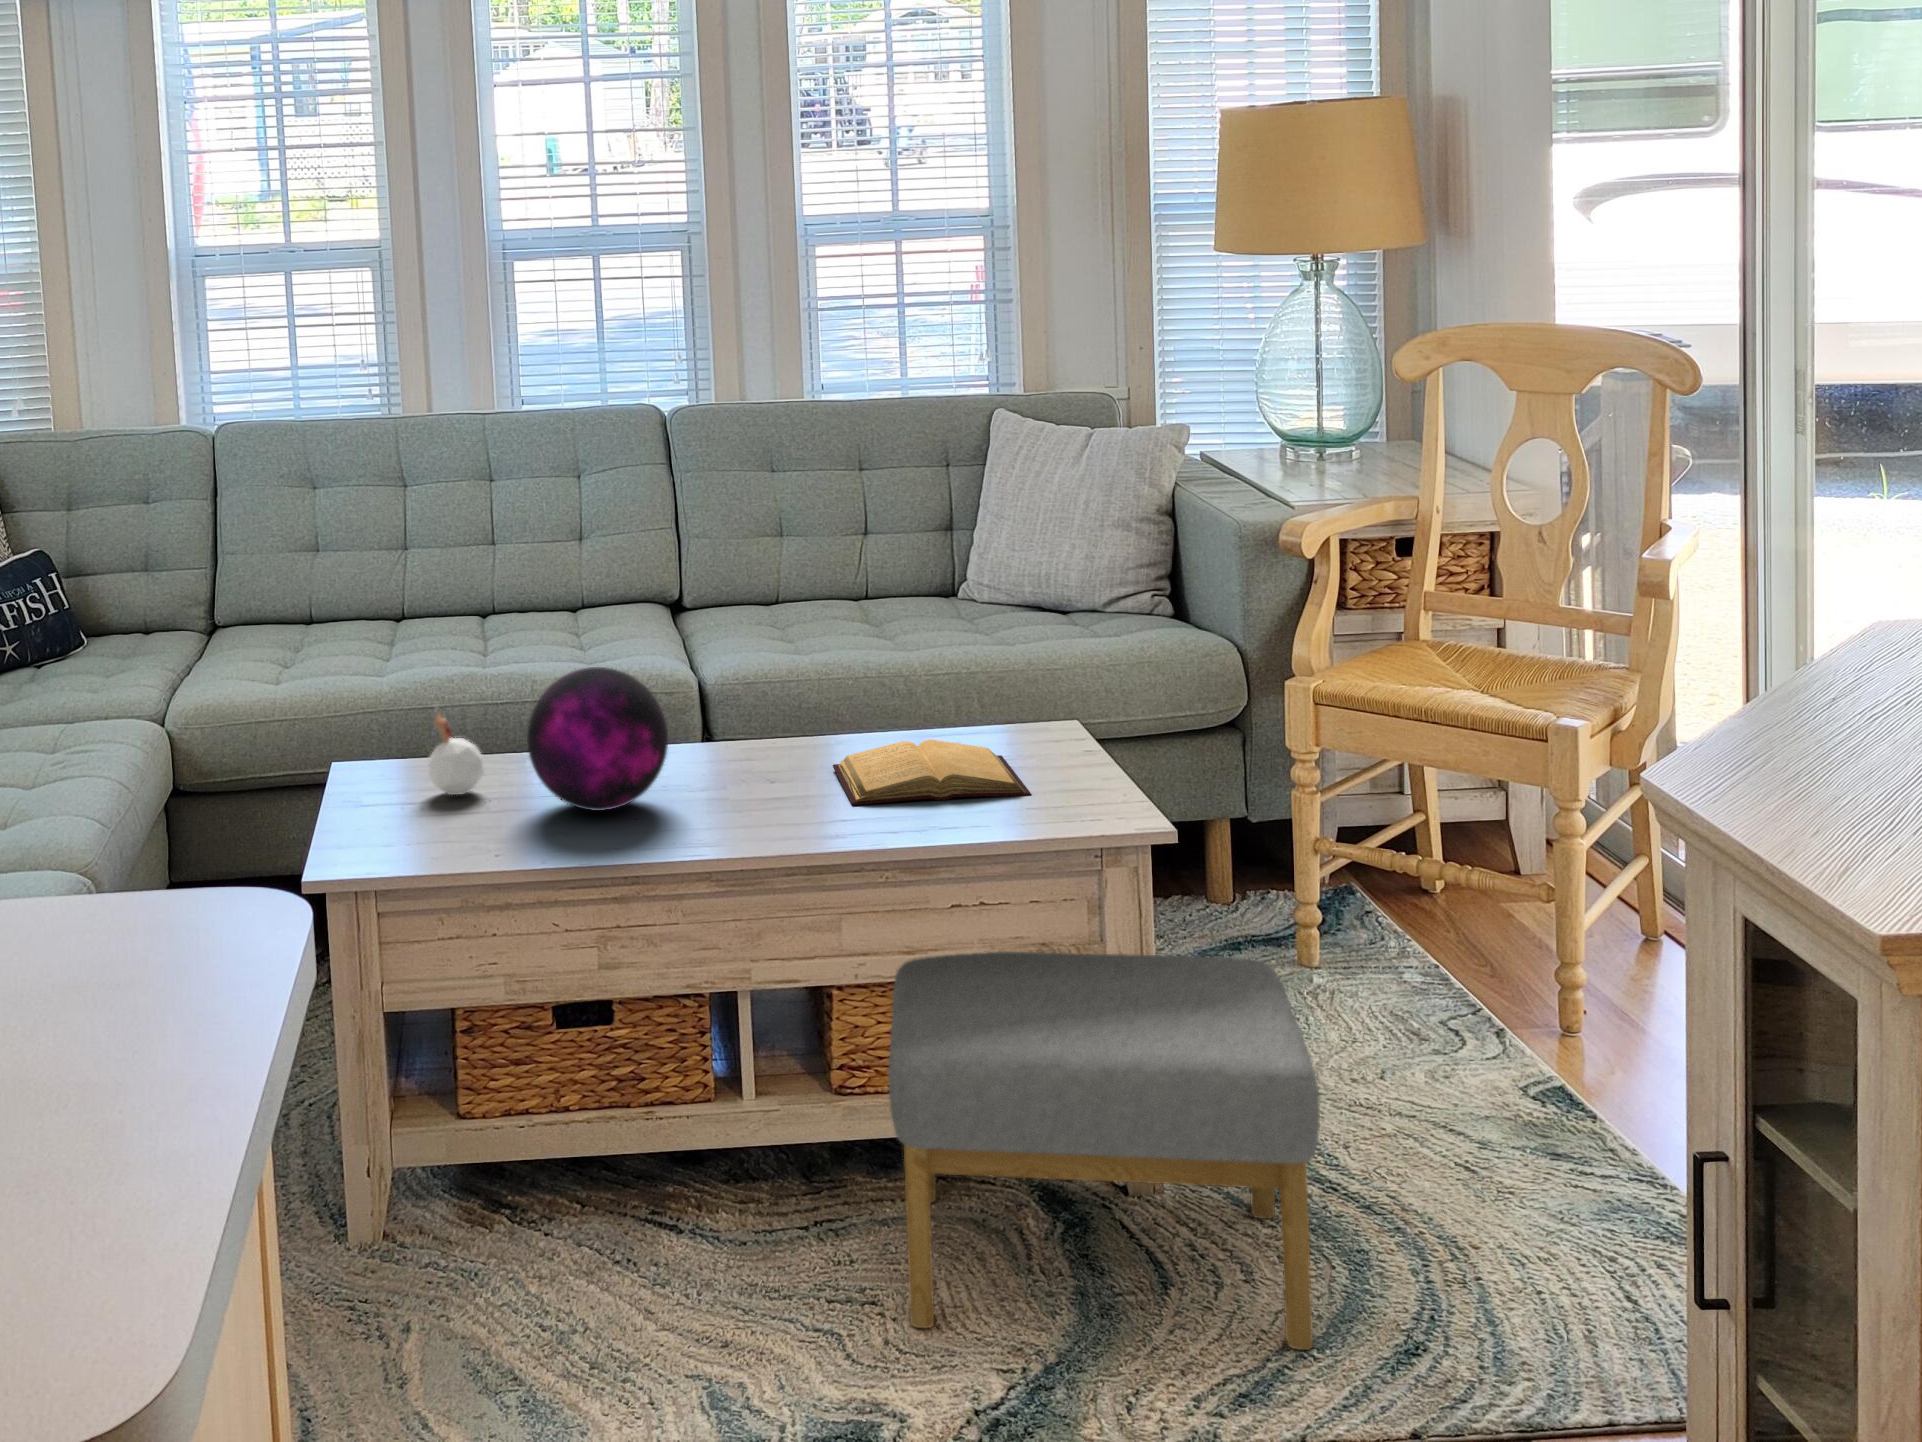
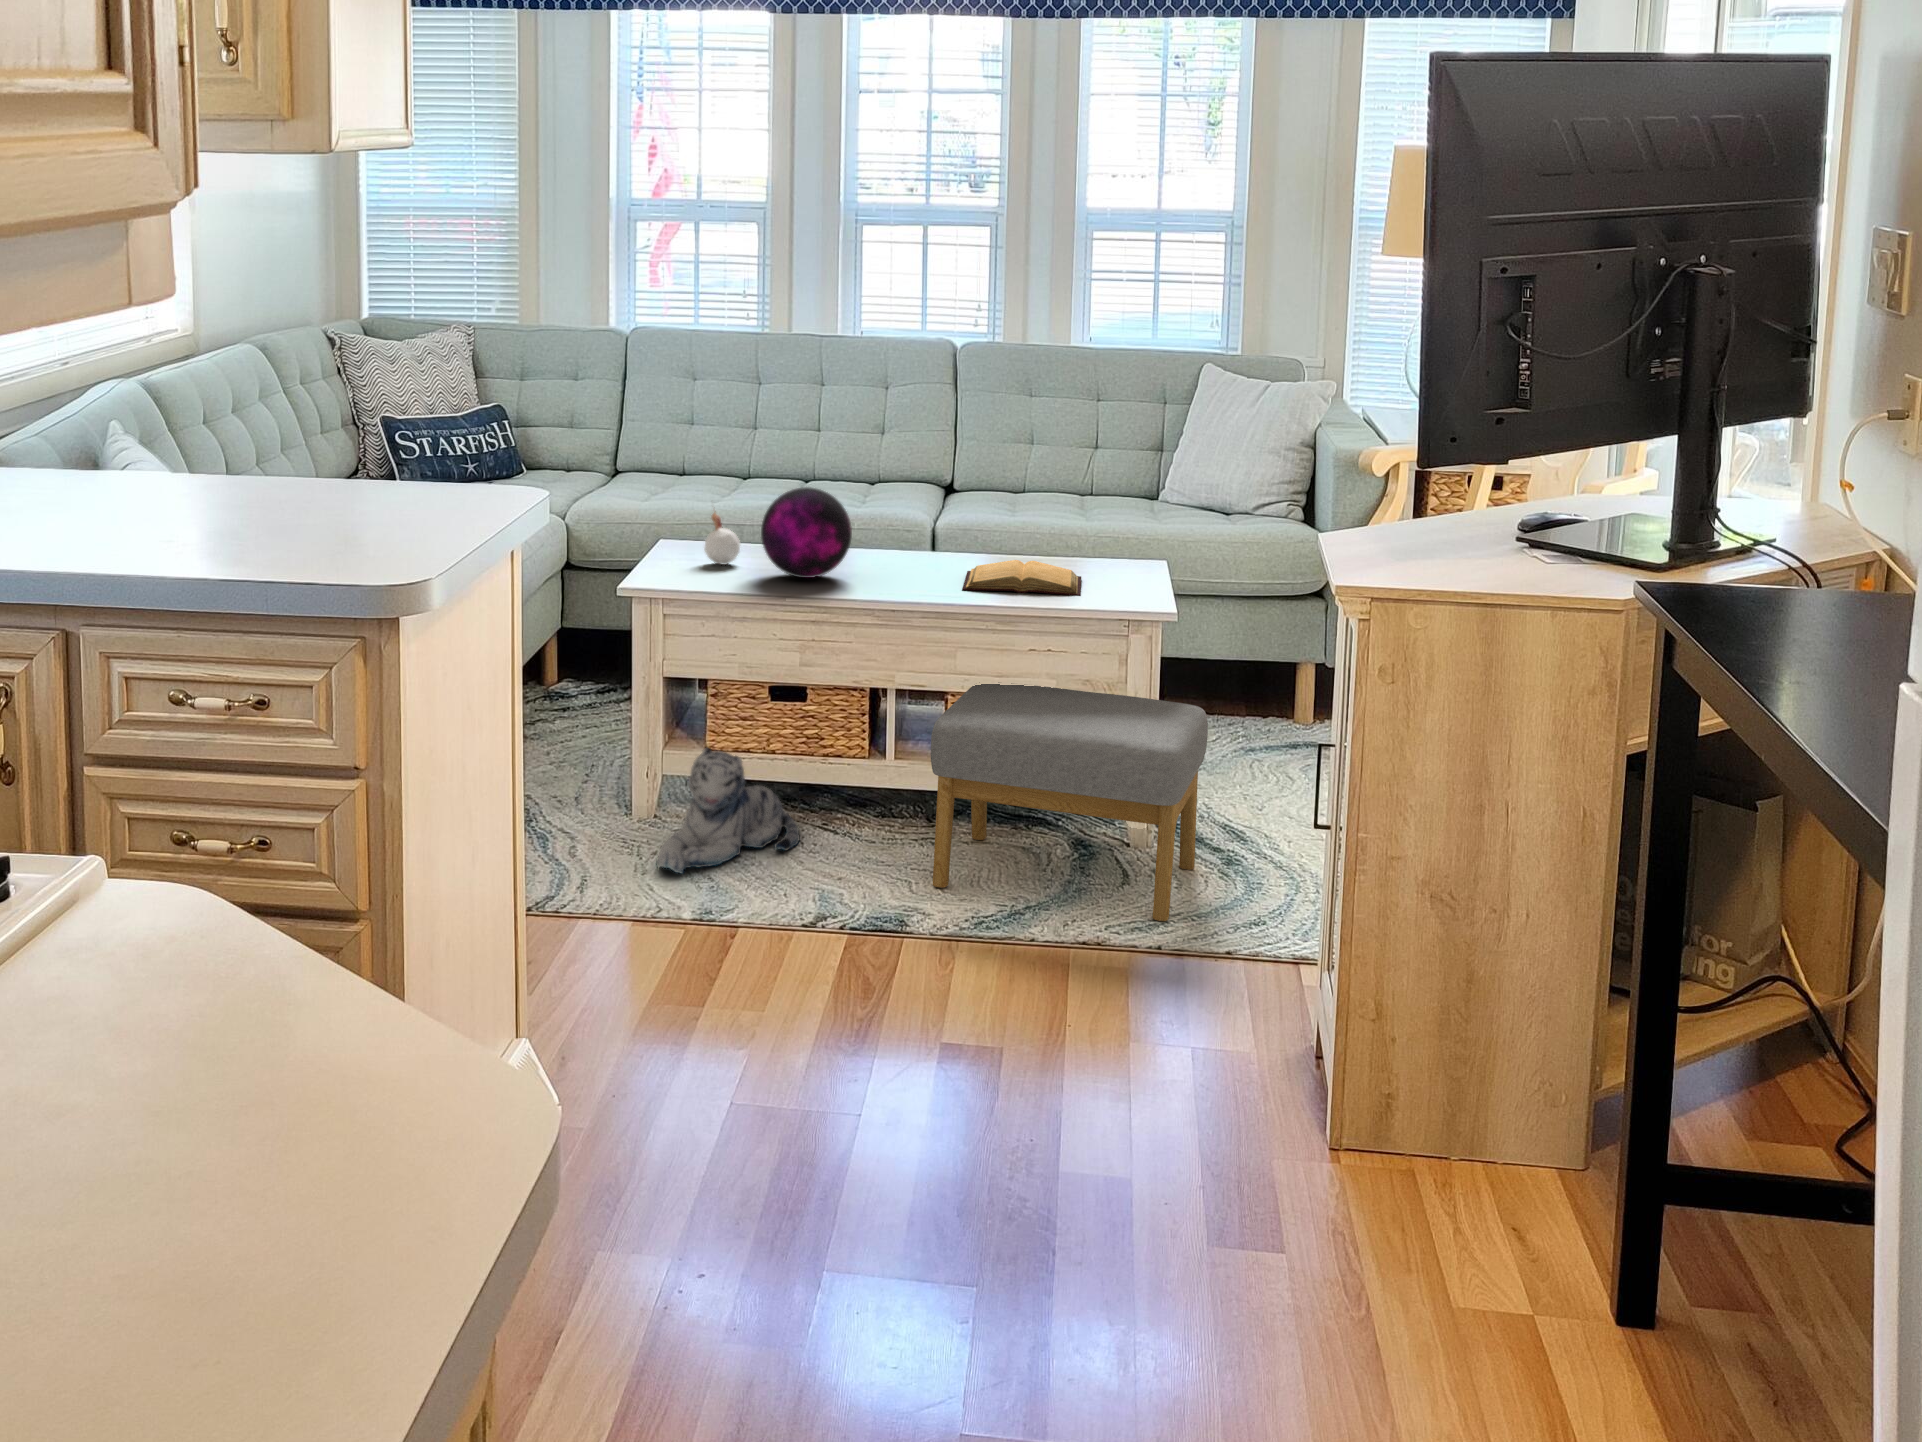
plush toy: none [446,1131,657,1370] -> present [656,748,799,873]

